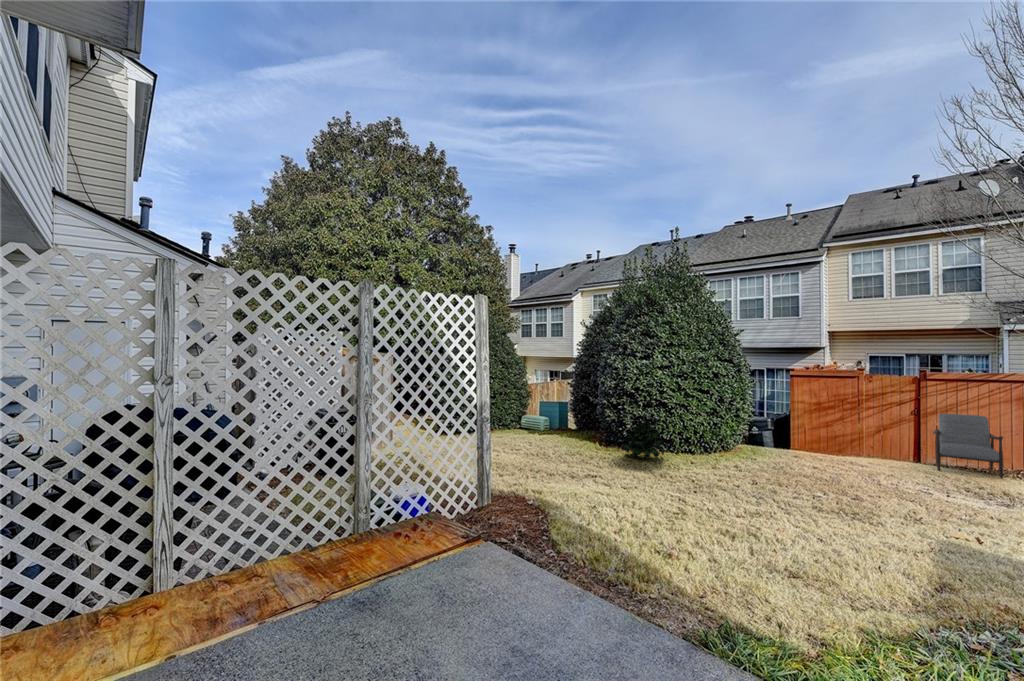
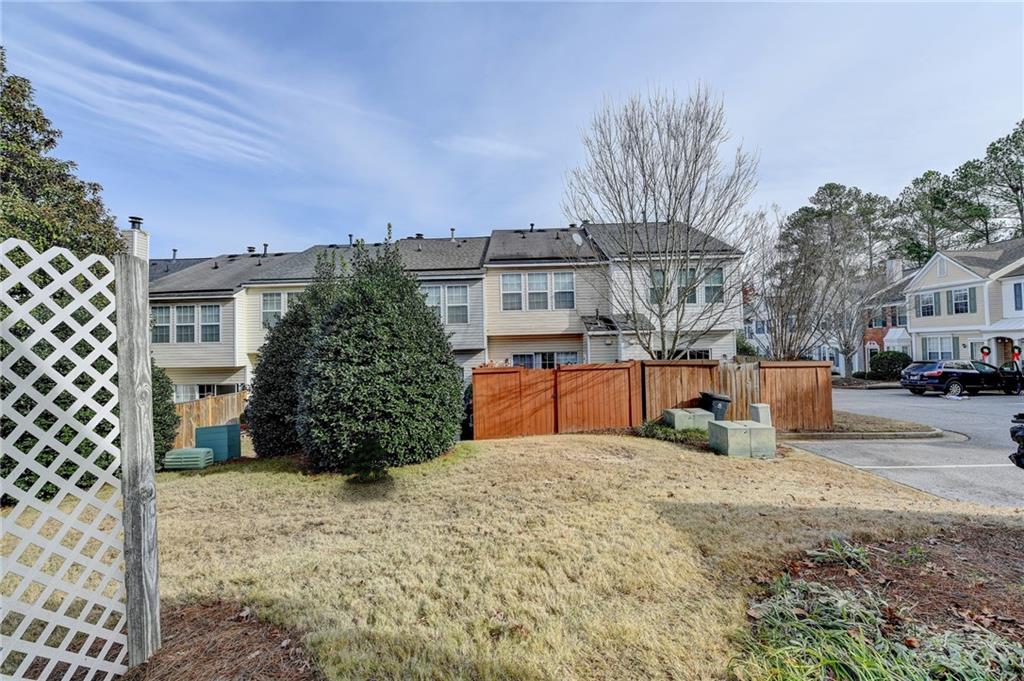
chair: present [933,414,1004,478] -> none [573,394,612,437]

